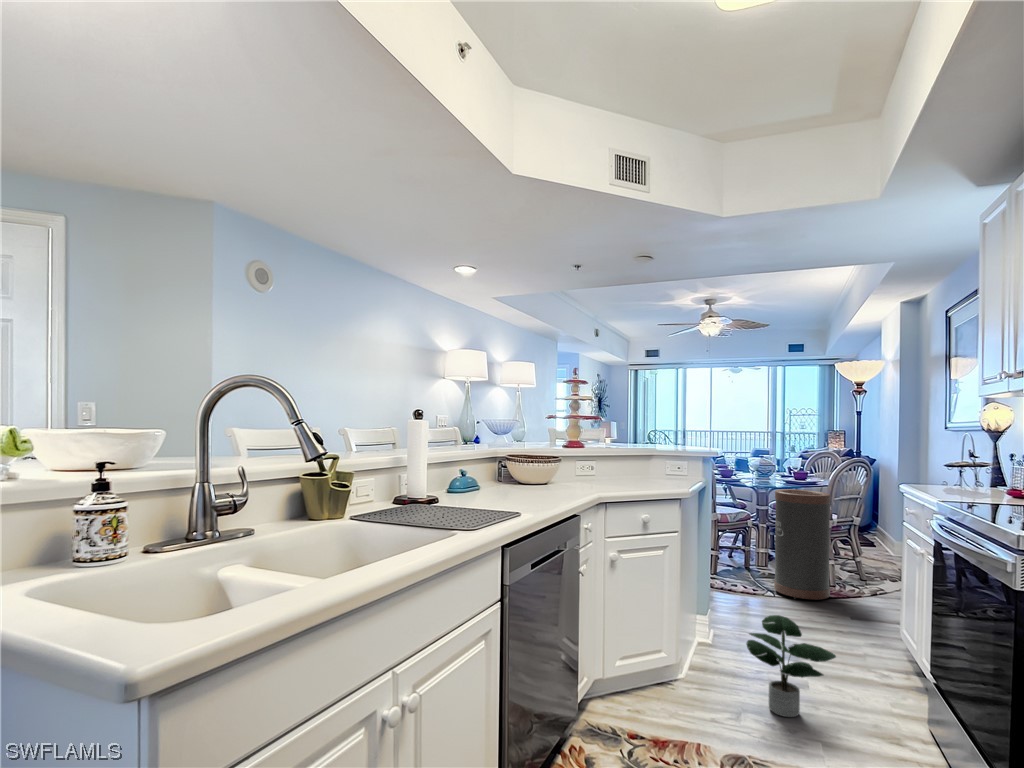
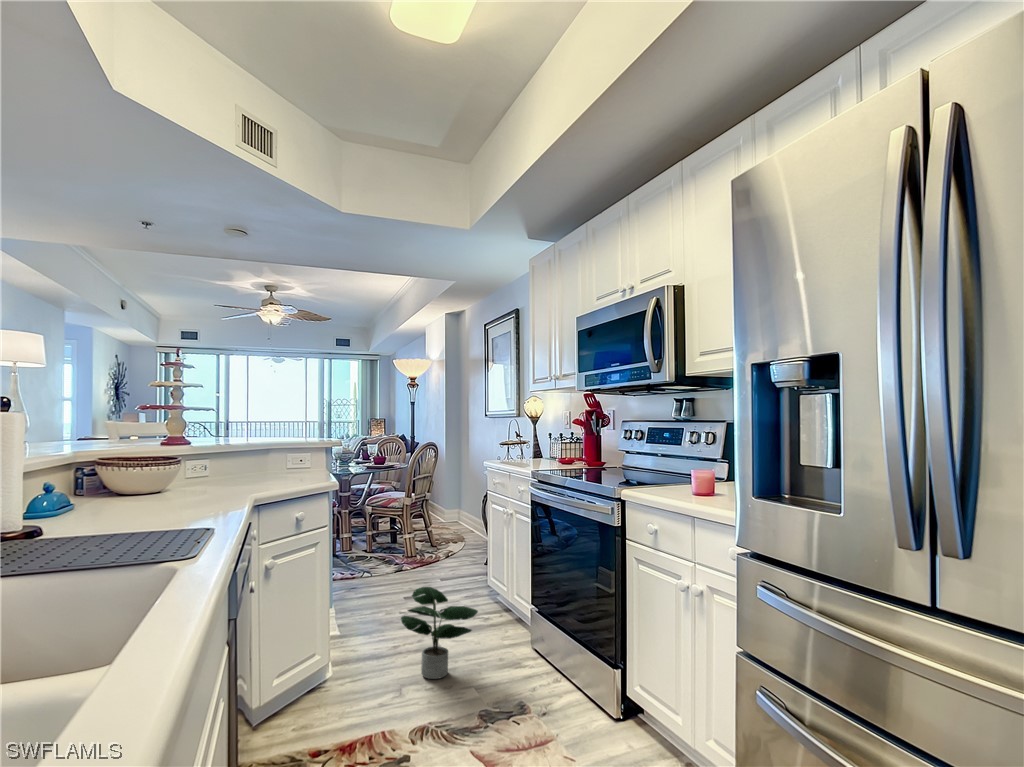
trash can: present [774,489,830,600] -> none [369,472,418,574]

